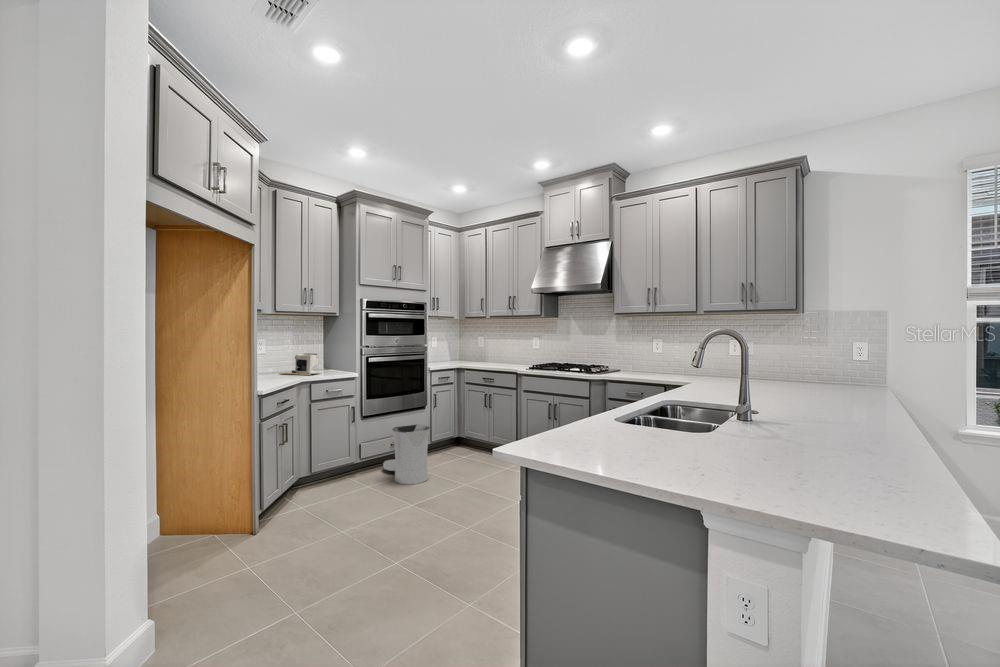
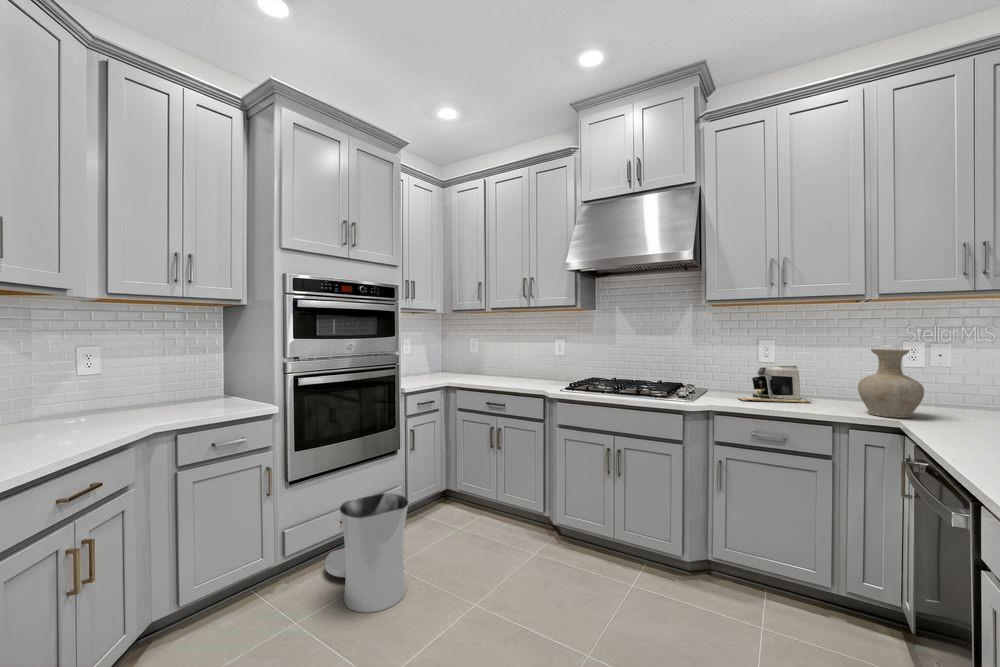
vase: none [683,343,715,382] -> present [858,349,924,418]
coffee maker: present [279,353,319,375] -> present [738,366,810,403]

